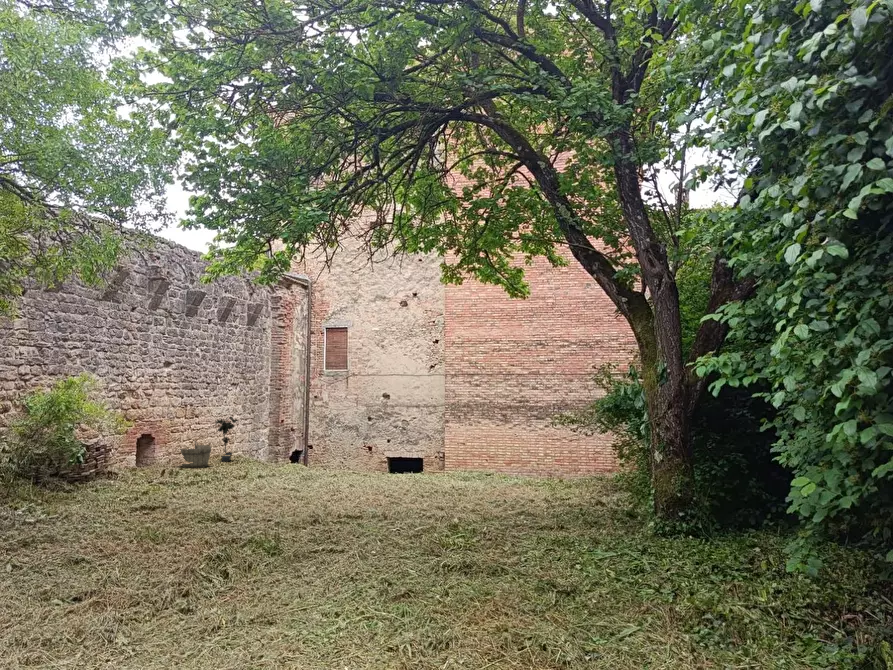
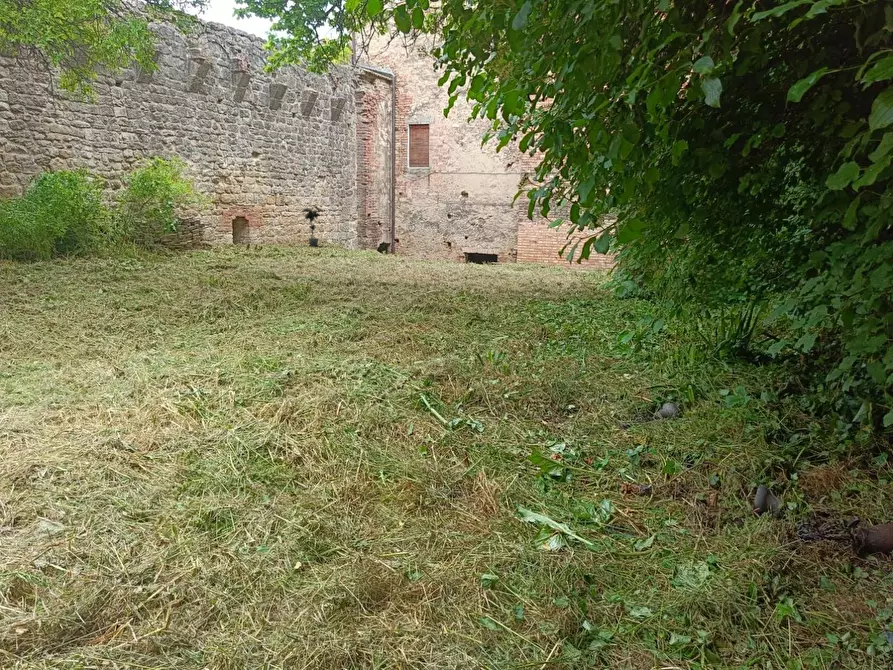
wooden bucket: present [180,440,211,468] -> none [269,225,297,249]

